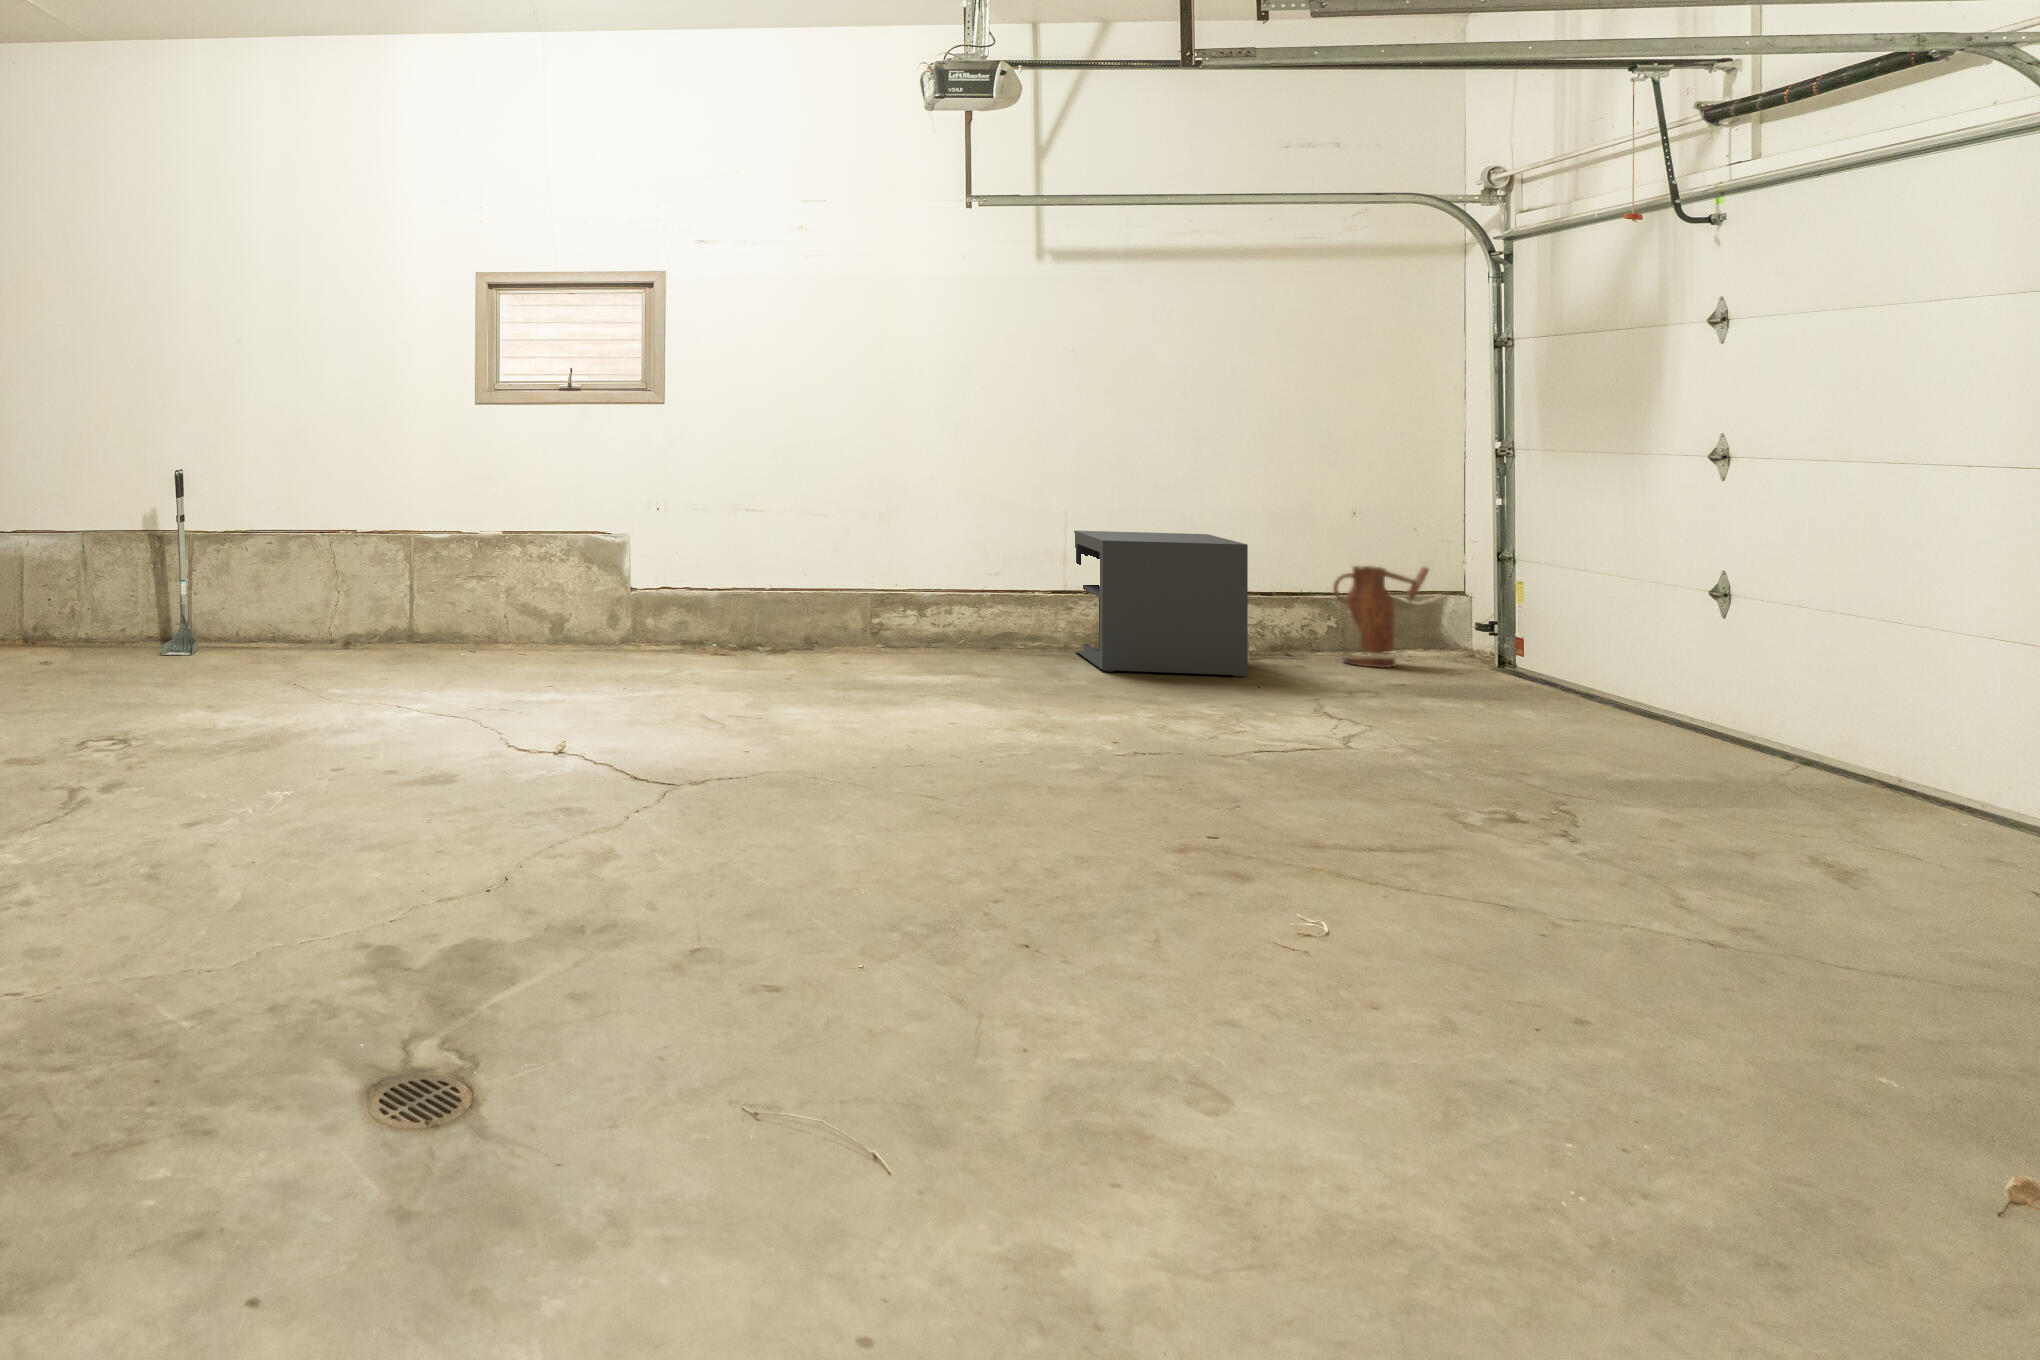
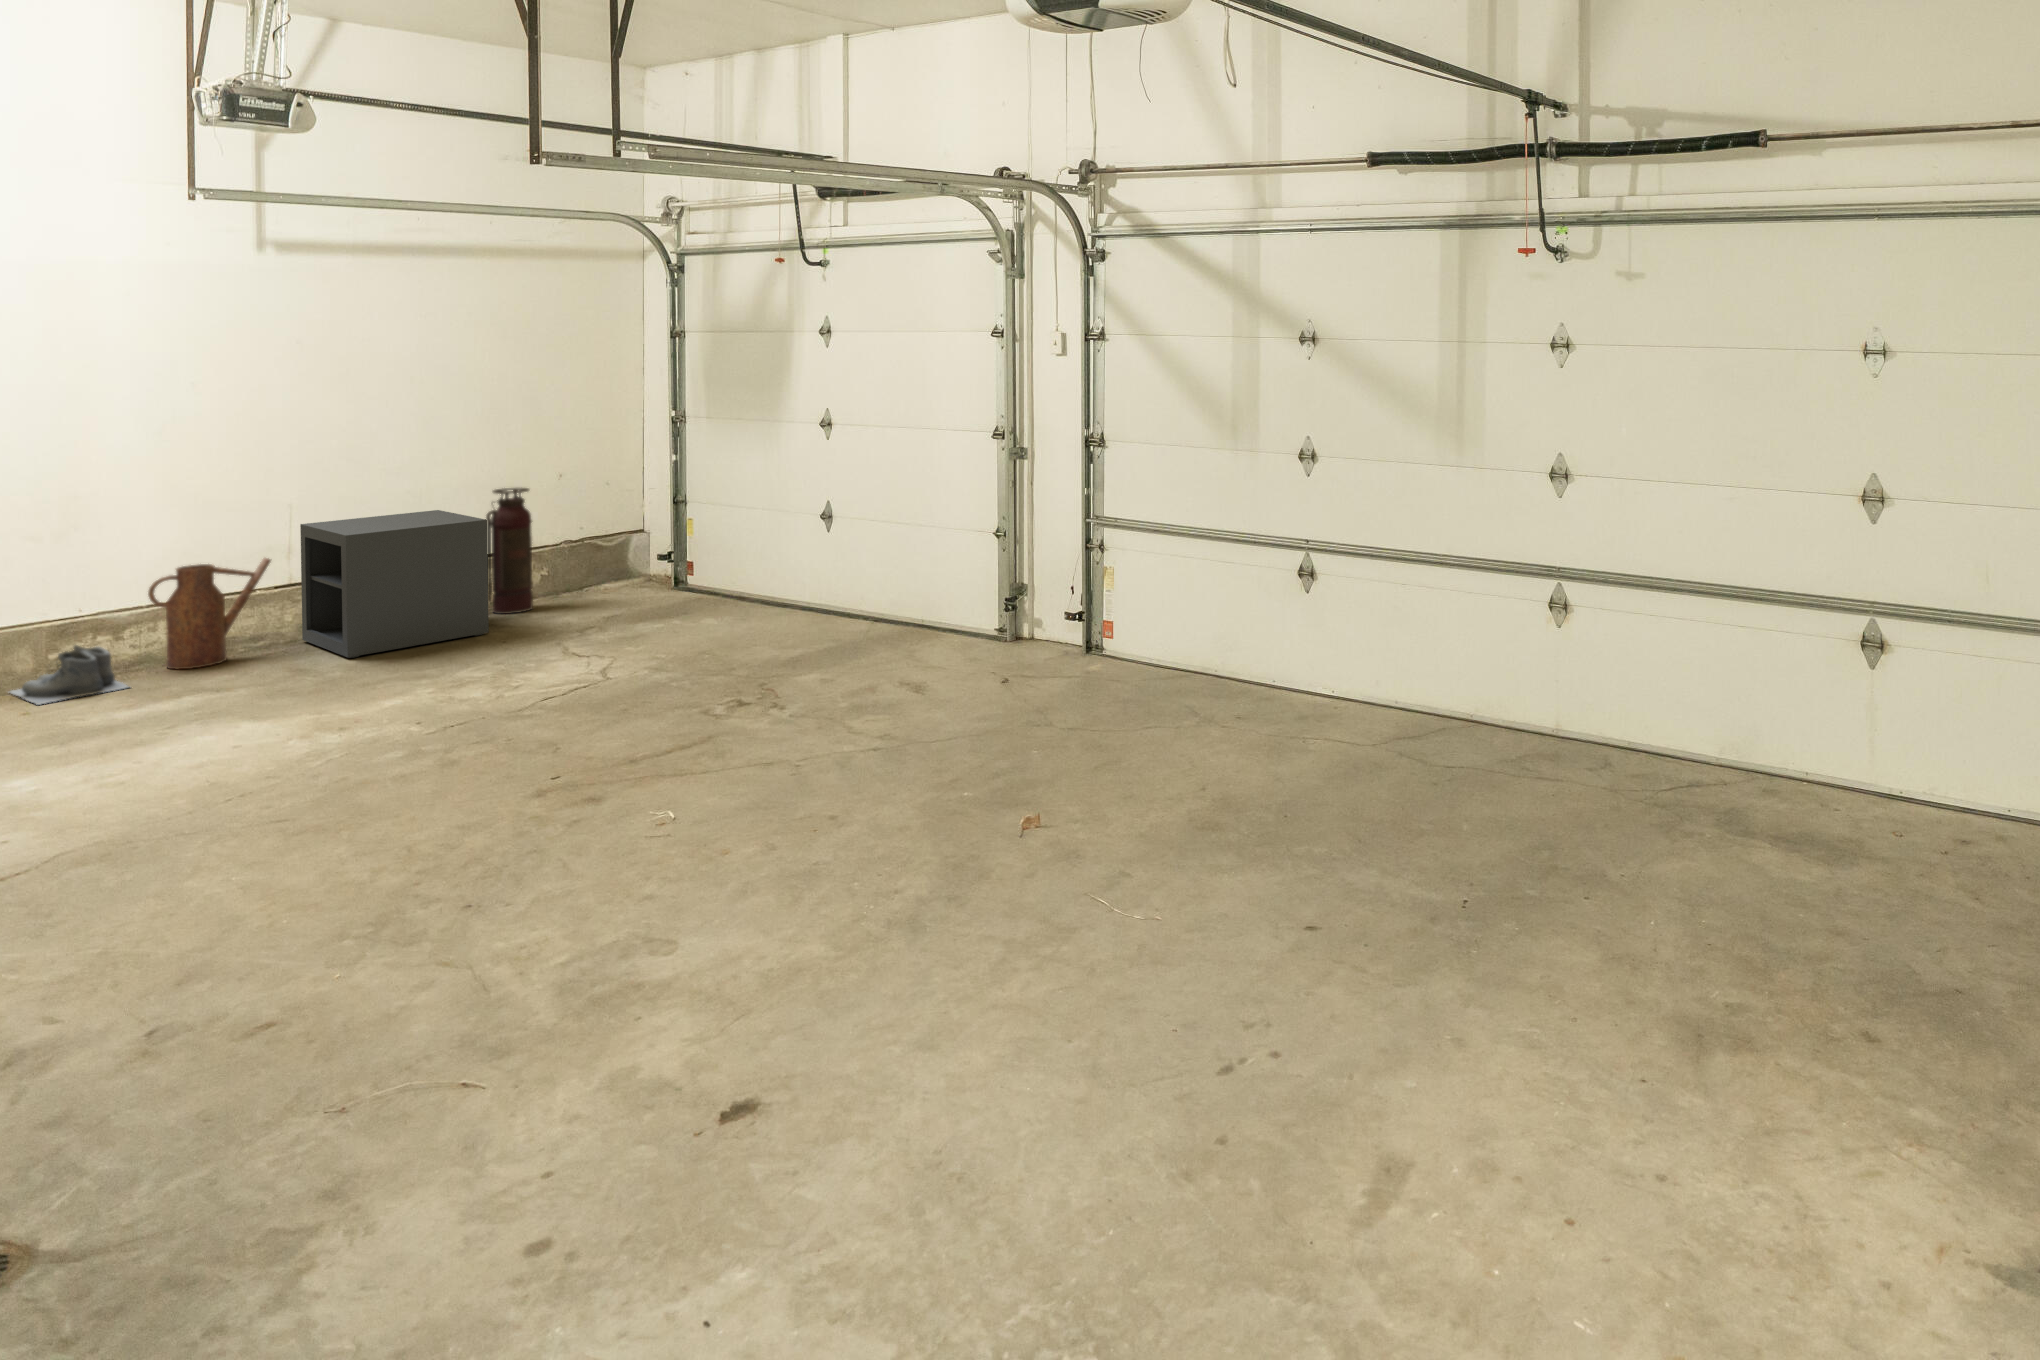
fire extinguisher: none [1257,519,1310,666] -> present [486,488,533,614]
watering can: present [1333,566,1429,668] -> present [148,558,271,669]
boots: none [849,611,928,658] -> present [10,645,128,705]

